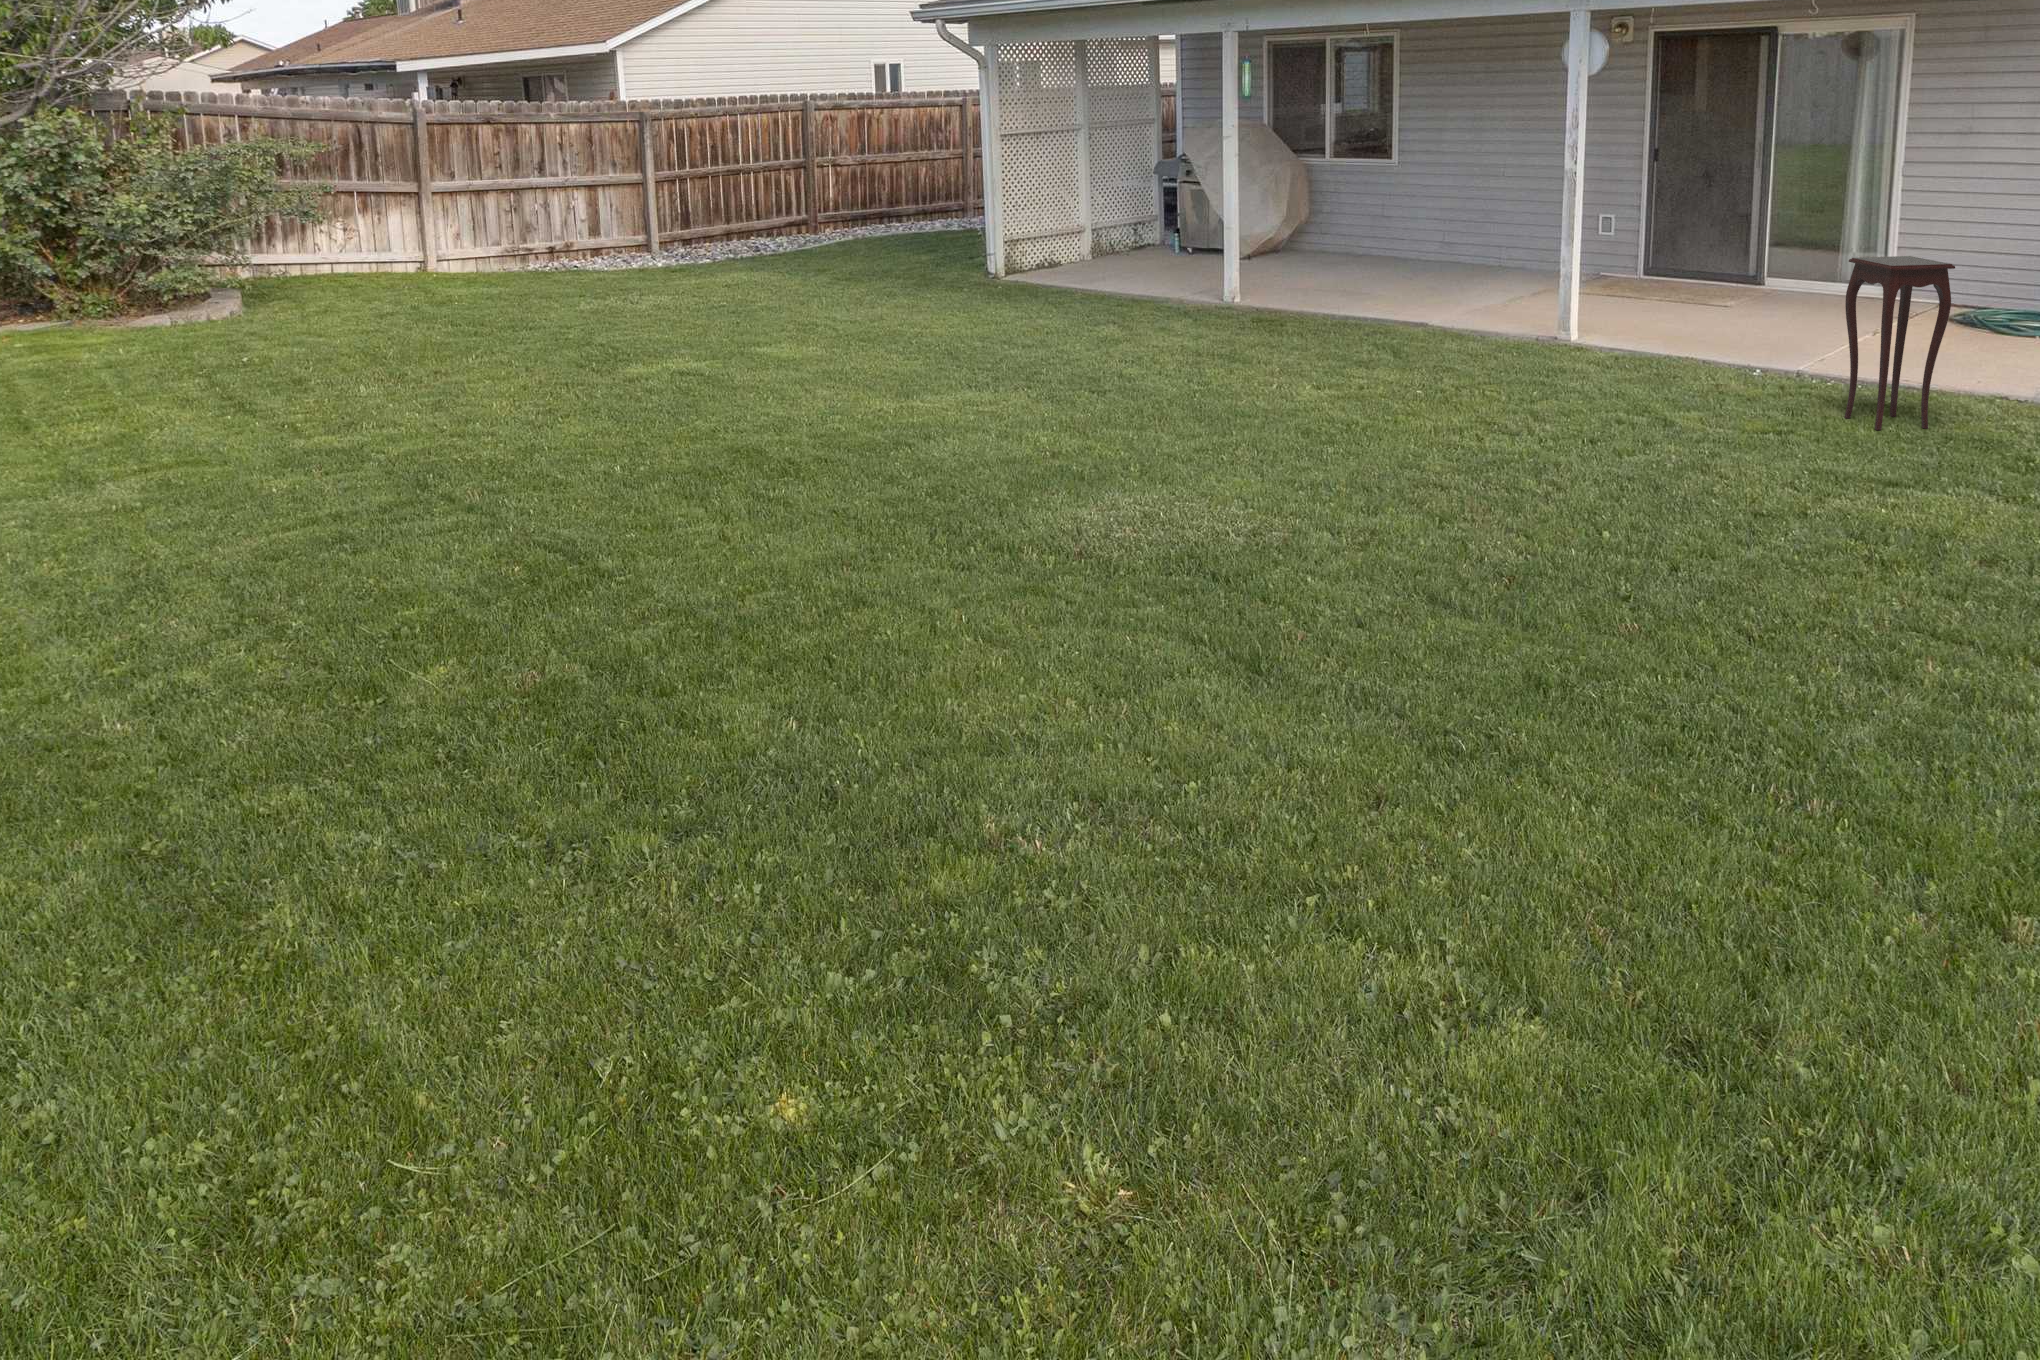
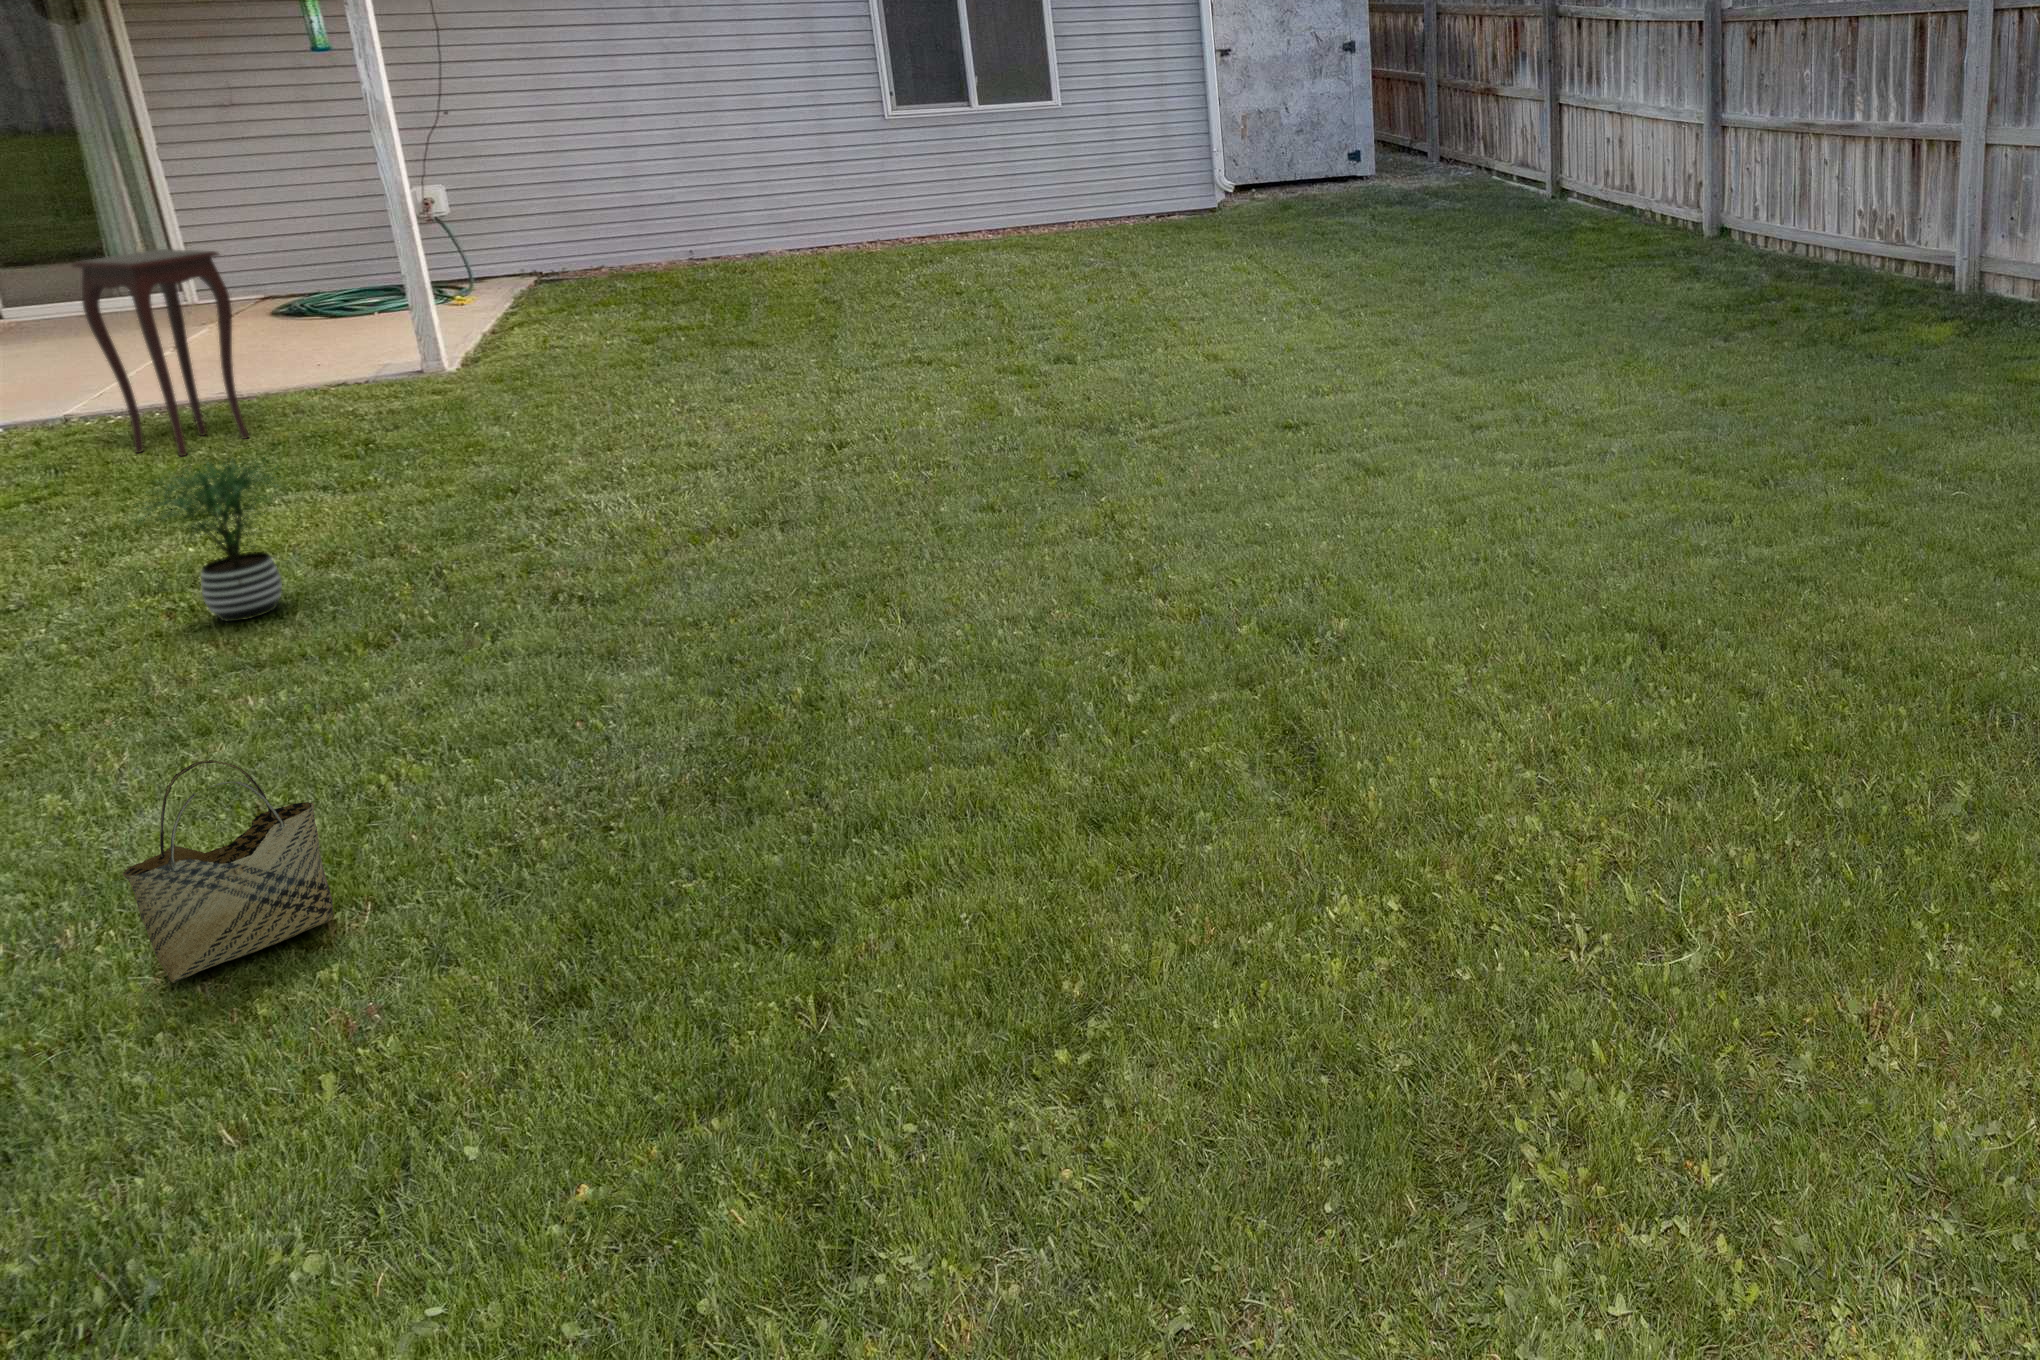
potted plant: none [1873,447,1996,592] -> present [138,458,282,621]
woven basket: none [1865,716,2013,909] -> present [123,760,333,983]

